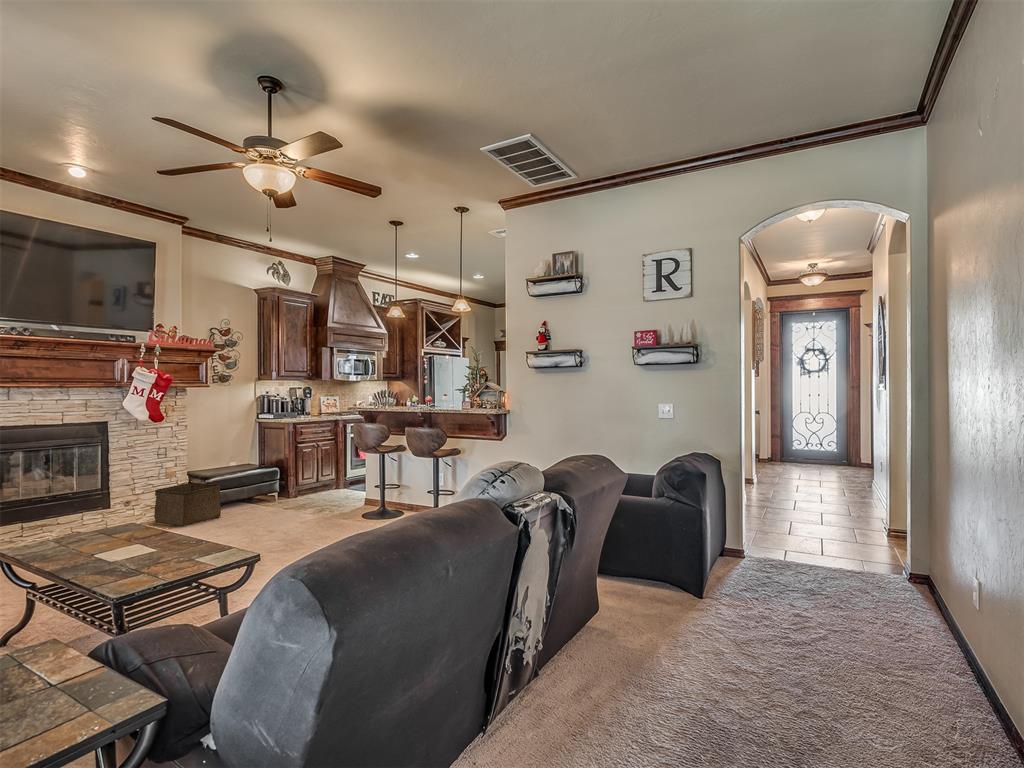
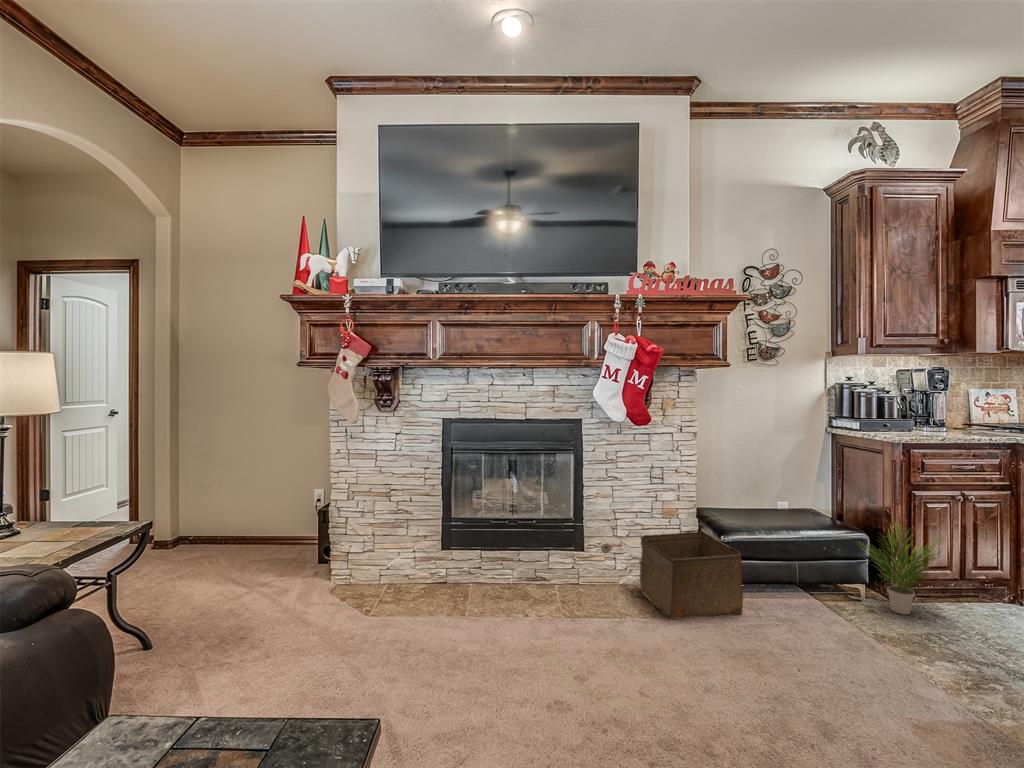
potted plant: none [272,460,310,502] -> present [863,522,939,615]

